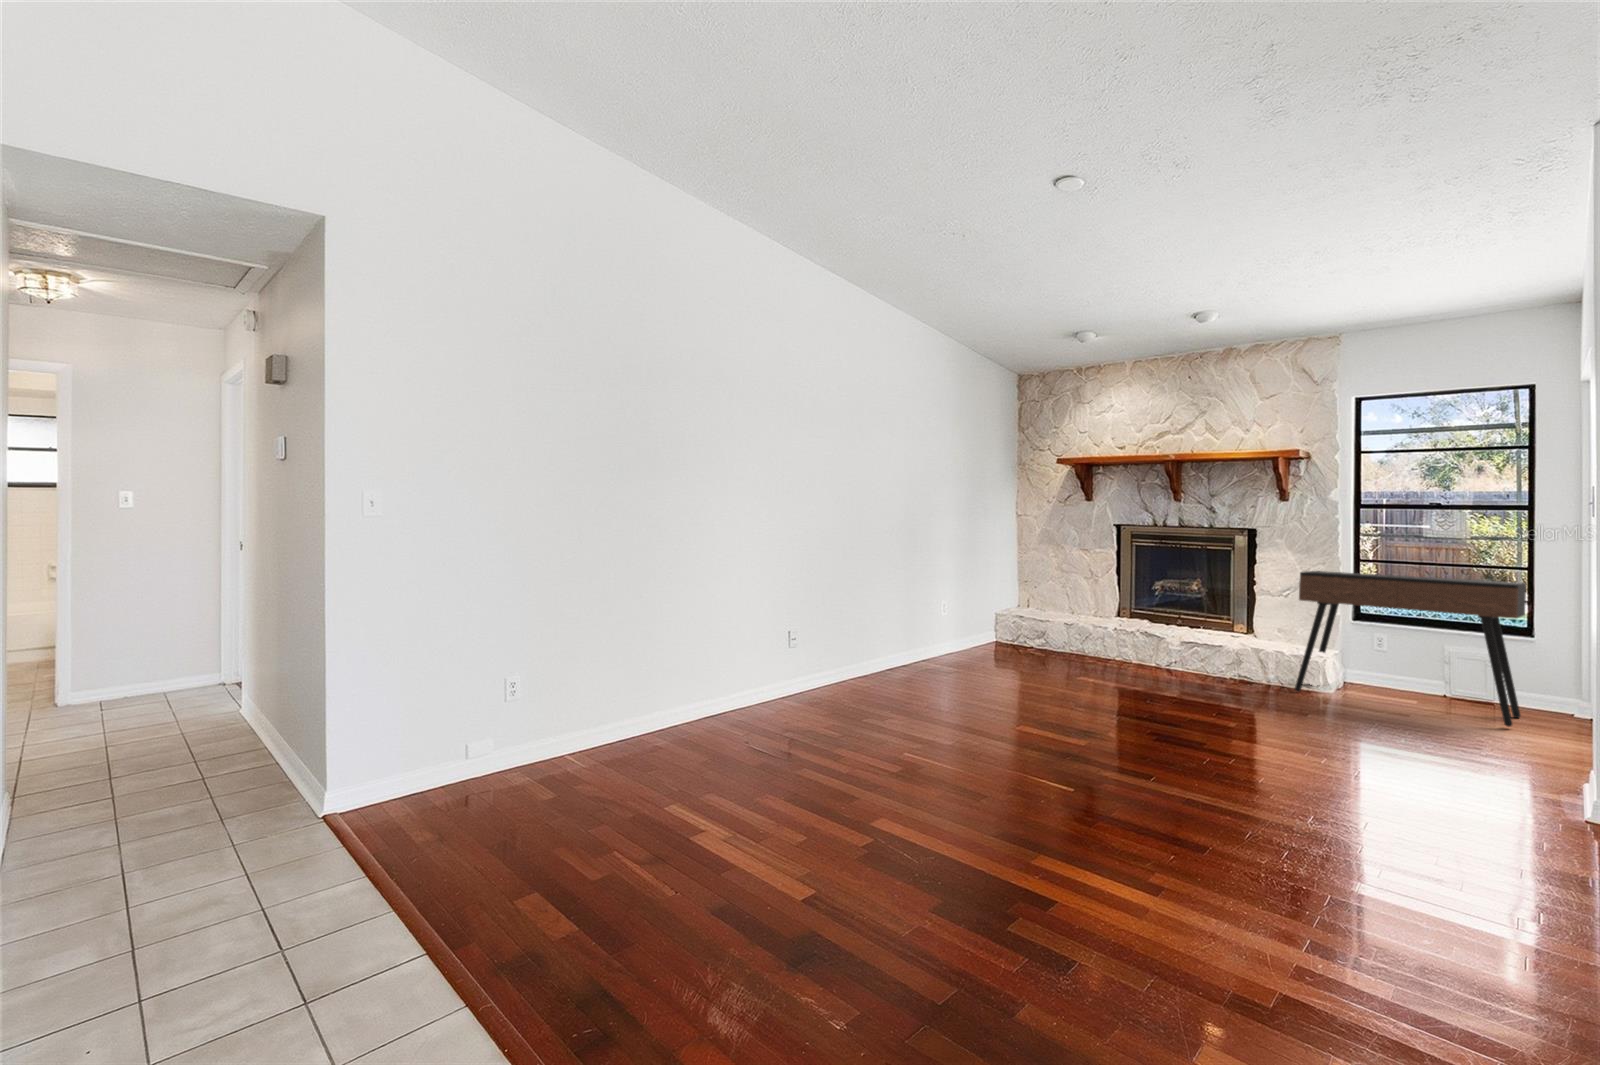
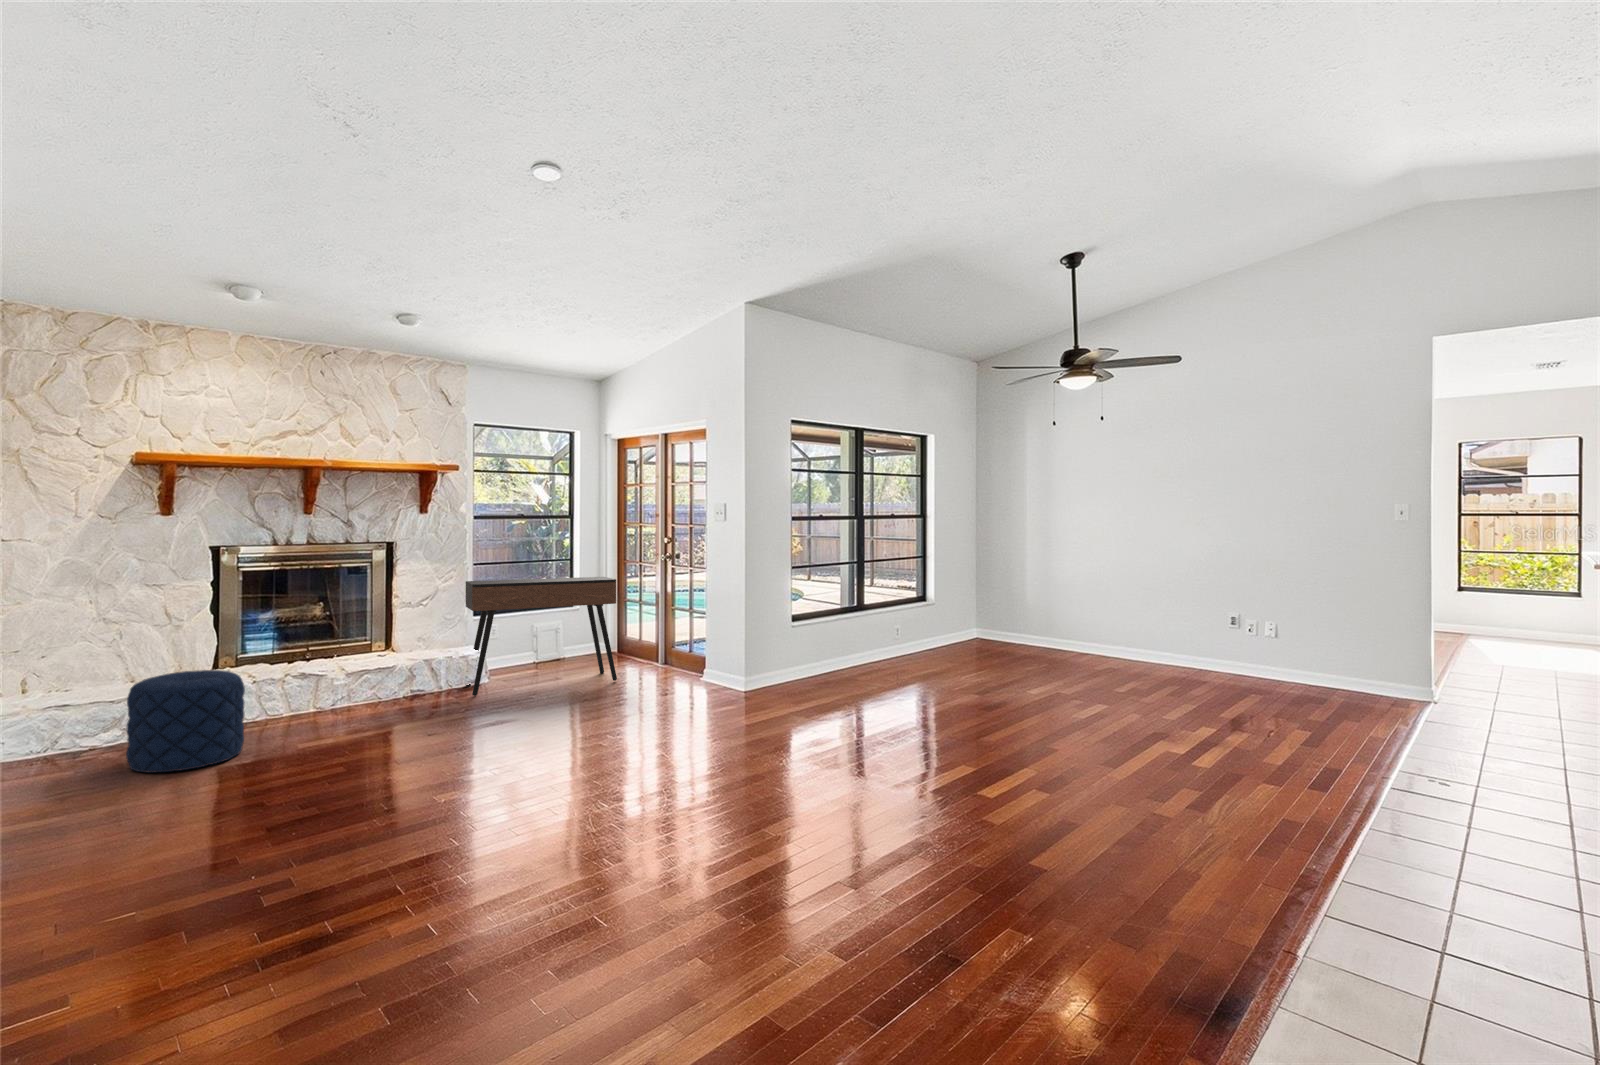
pouf: none [1007,608,1073,673] -> present [126,670,245,773]

